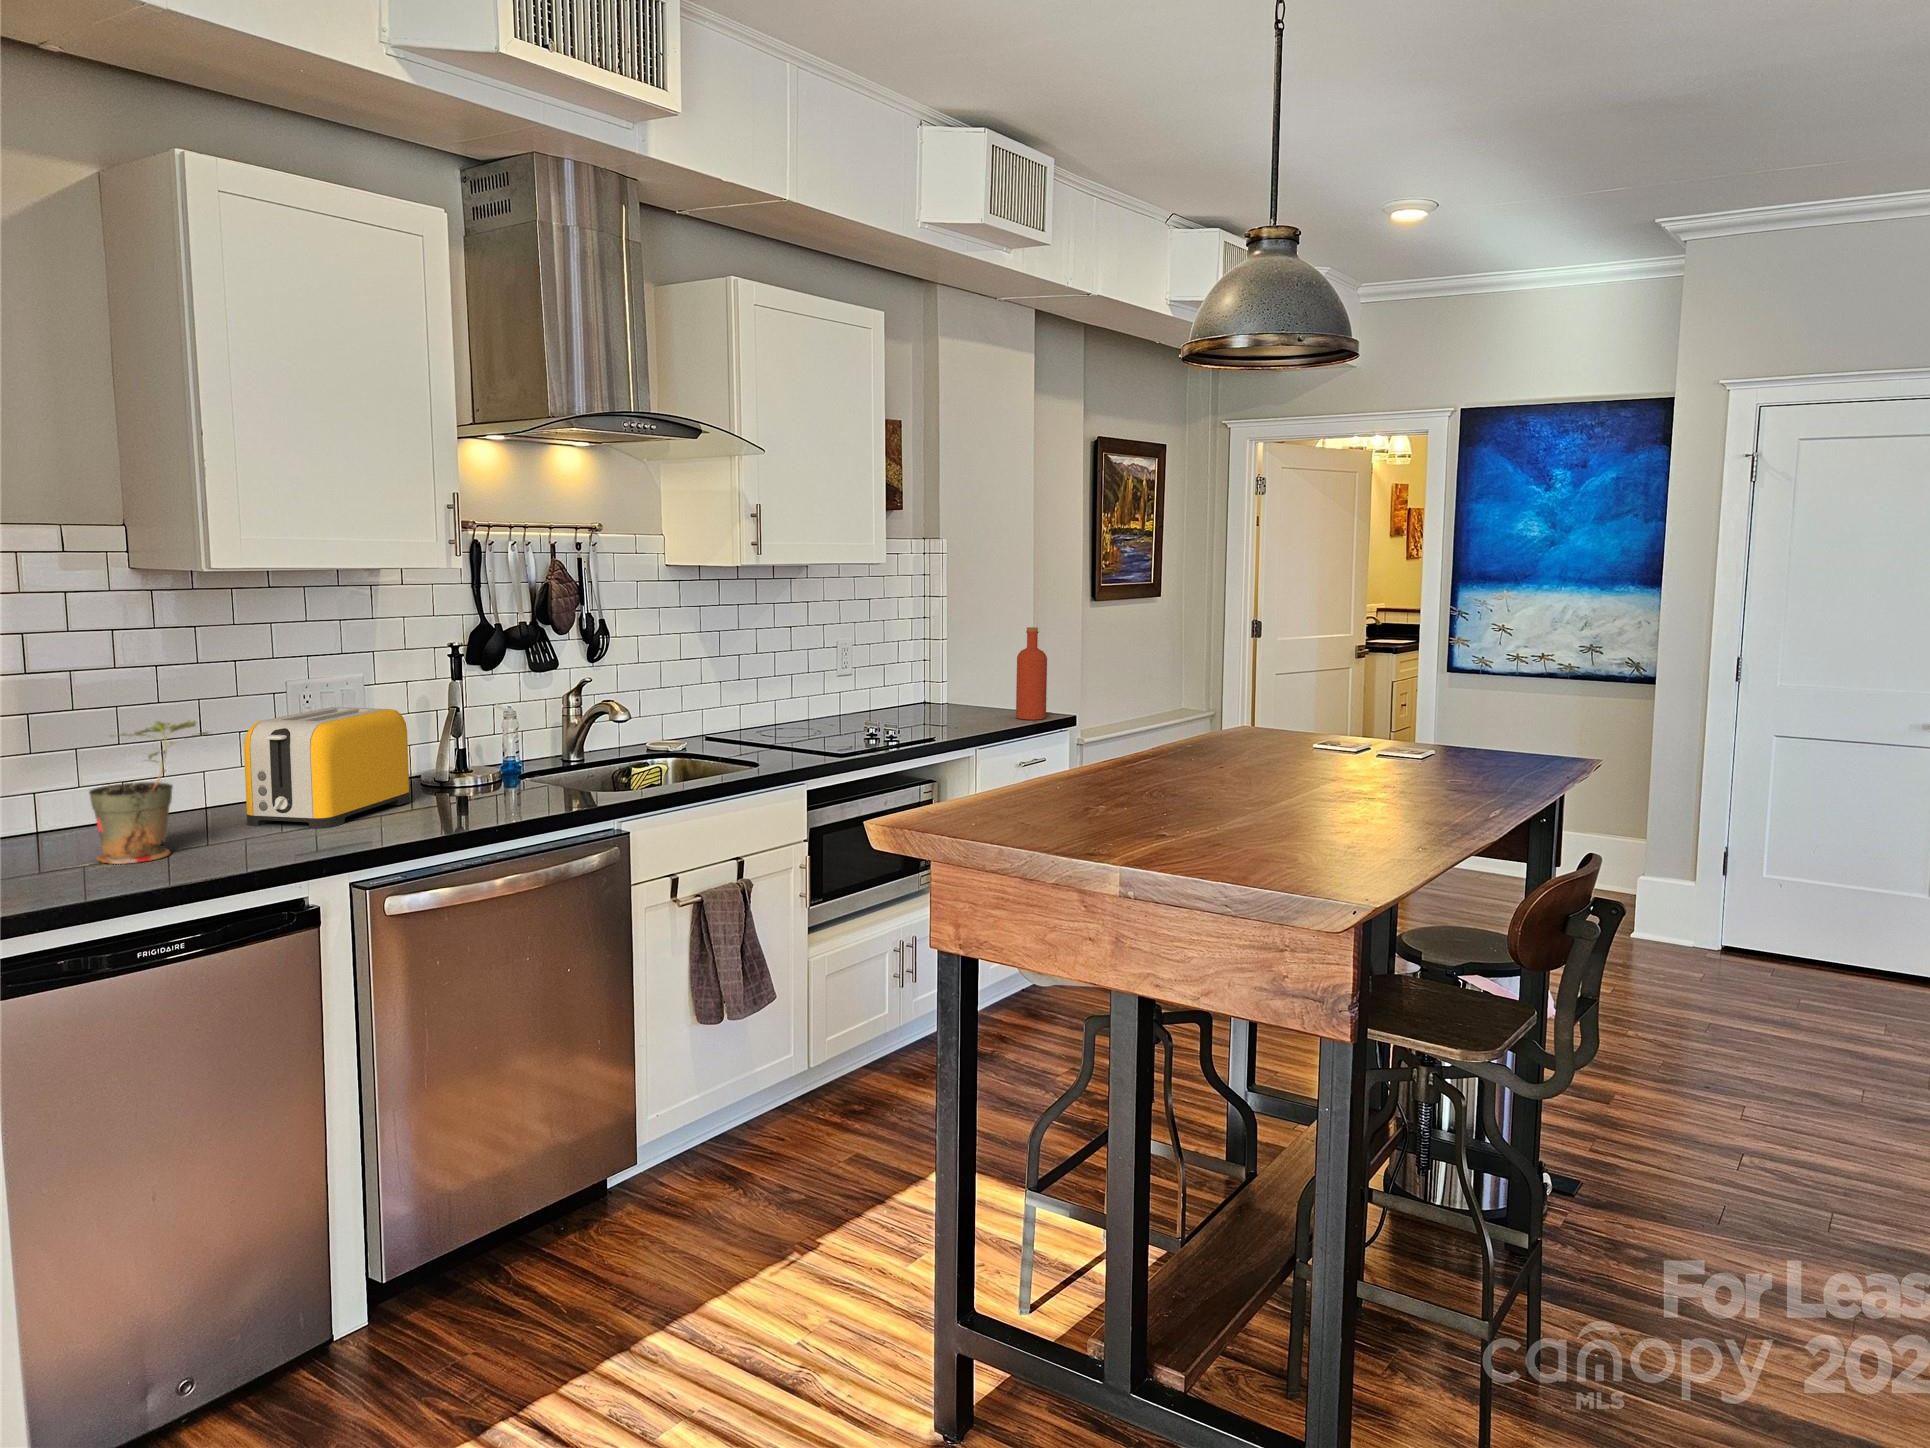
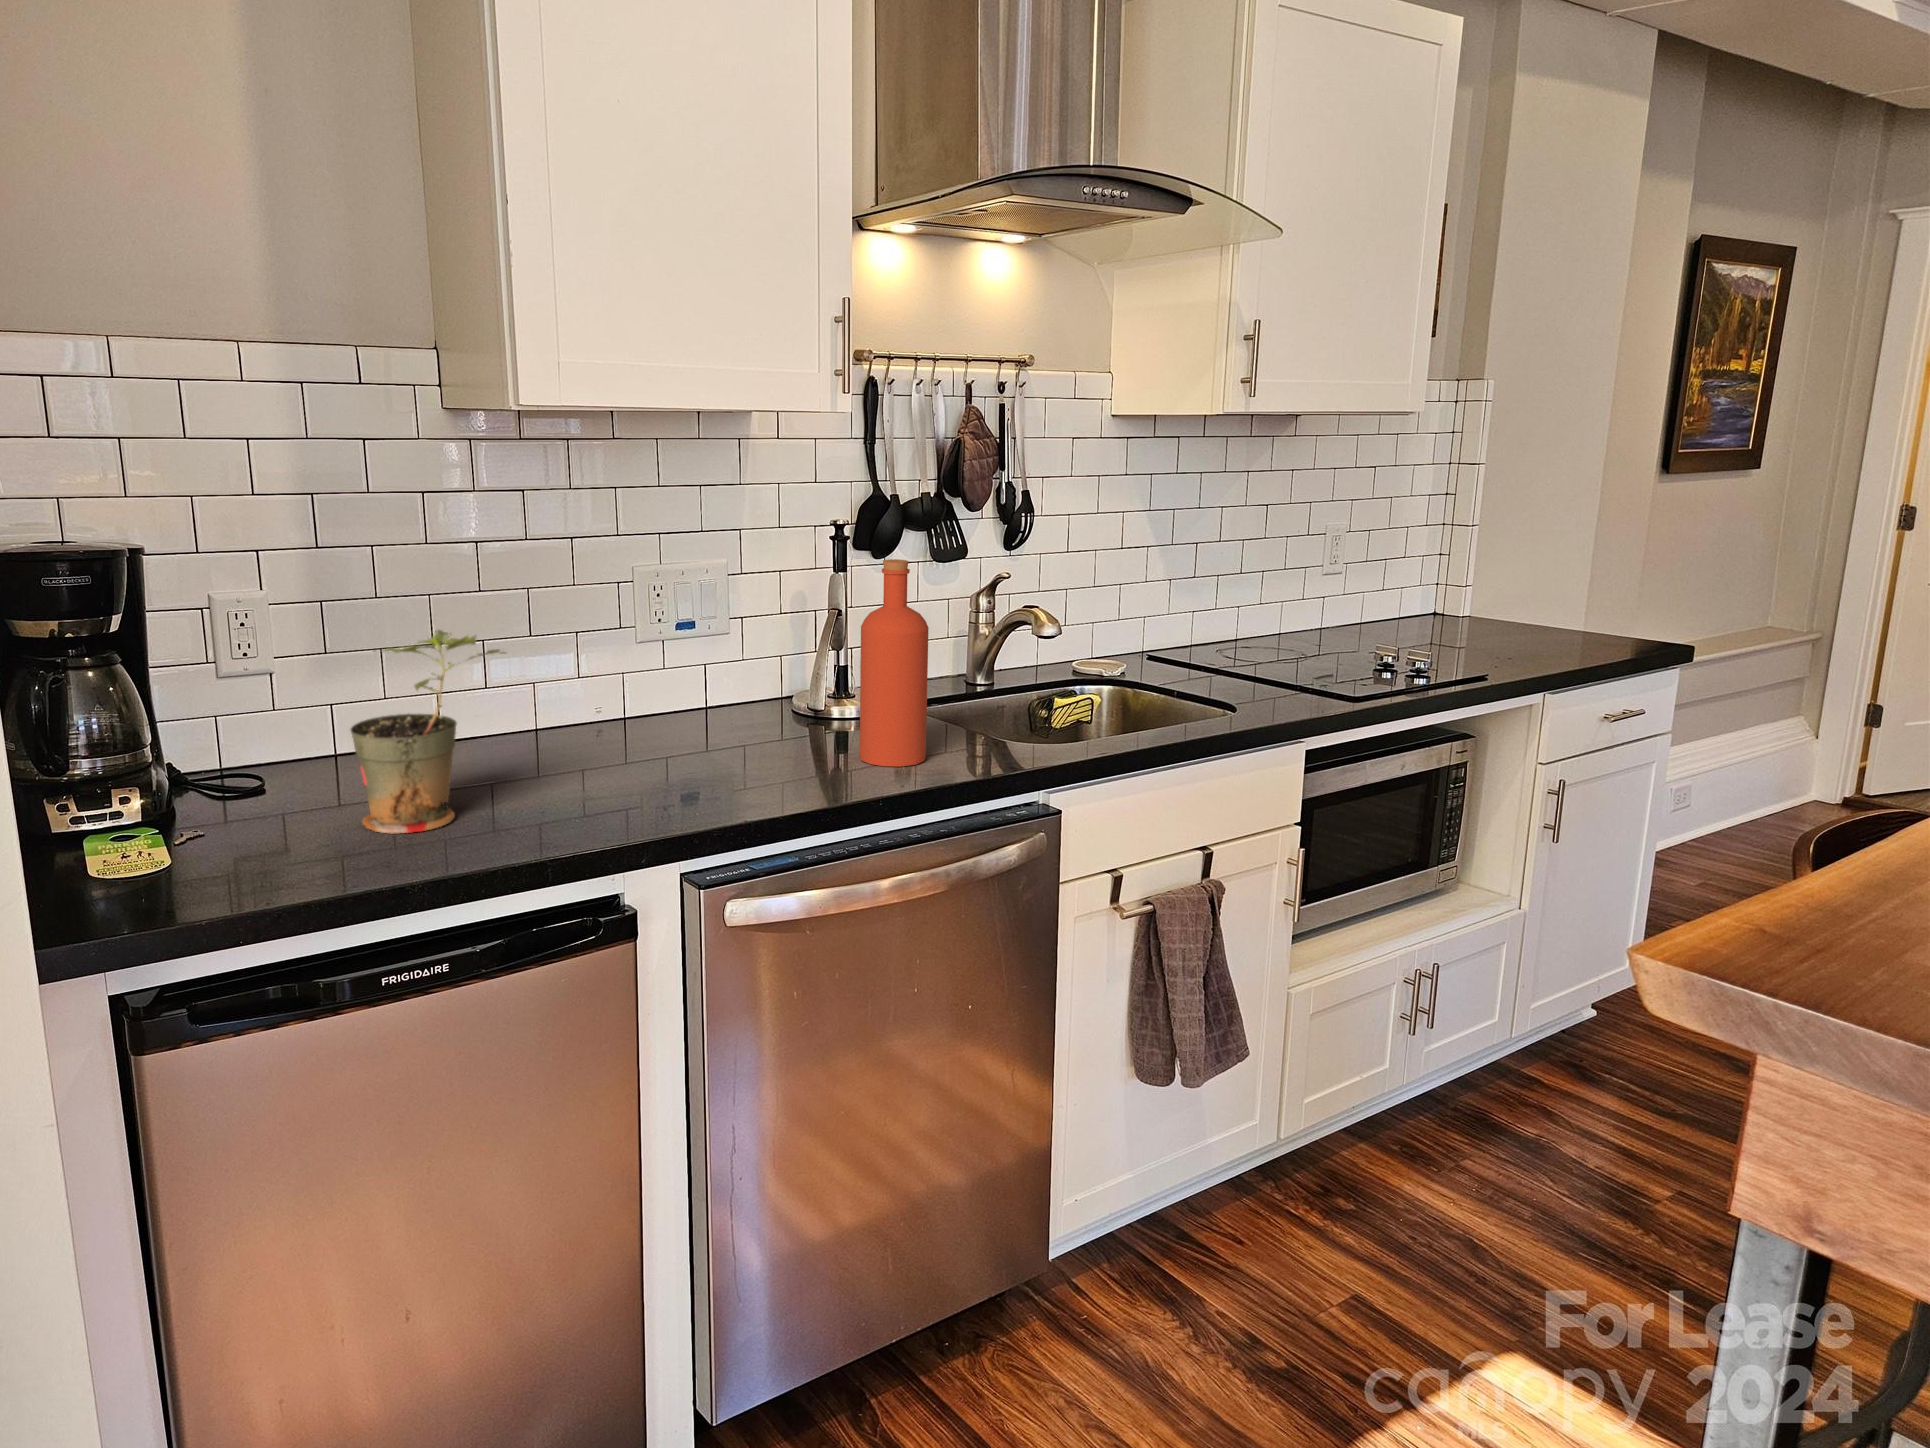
bottle: present [1016,627,1047,720] -> present [860,559,929,767]
toaster: present [244,707,410,829] -> none [562,606,772,786]

